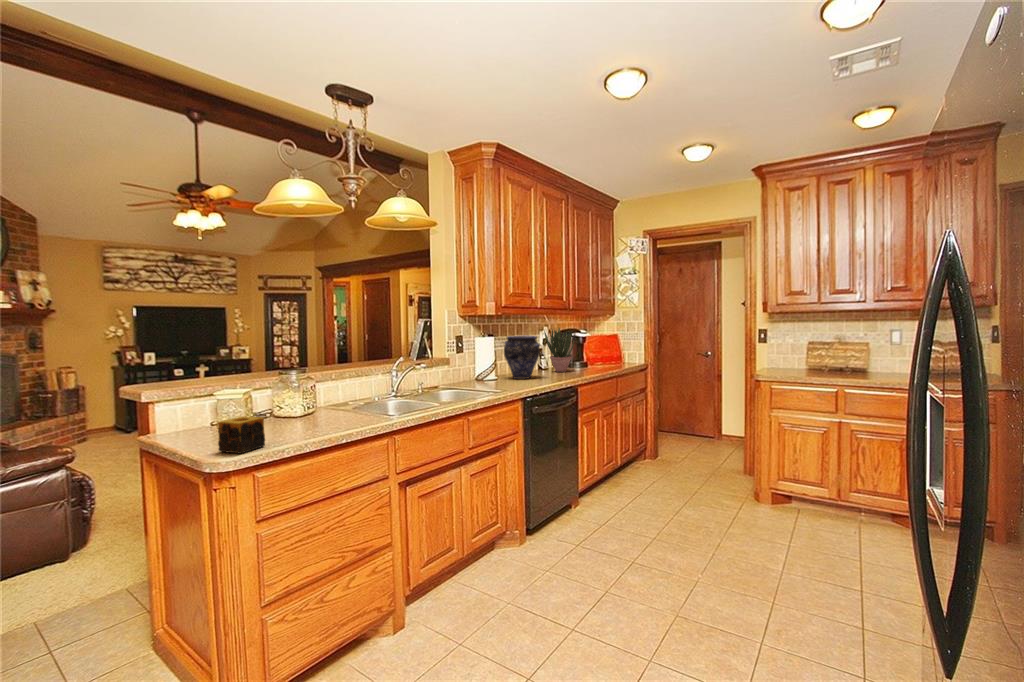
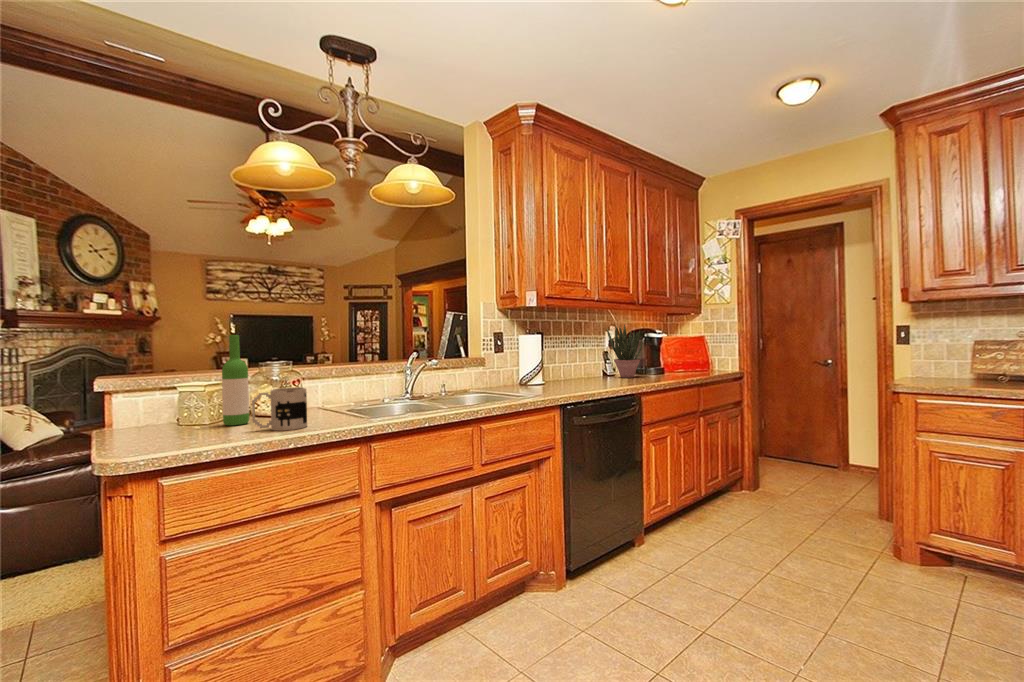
vase: present [504,335,540,379] -> none [554,333,597,383]
wine bottle: none [261,354,284,429] -> present [222,335,249,426]
mug: none [301,396,344,432] -> present [252,387,307,431]
candle: present [218,416,265,454] -> none [124,406,184,452]

